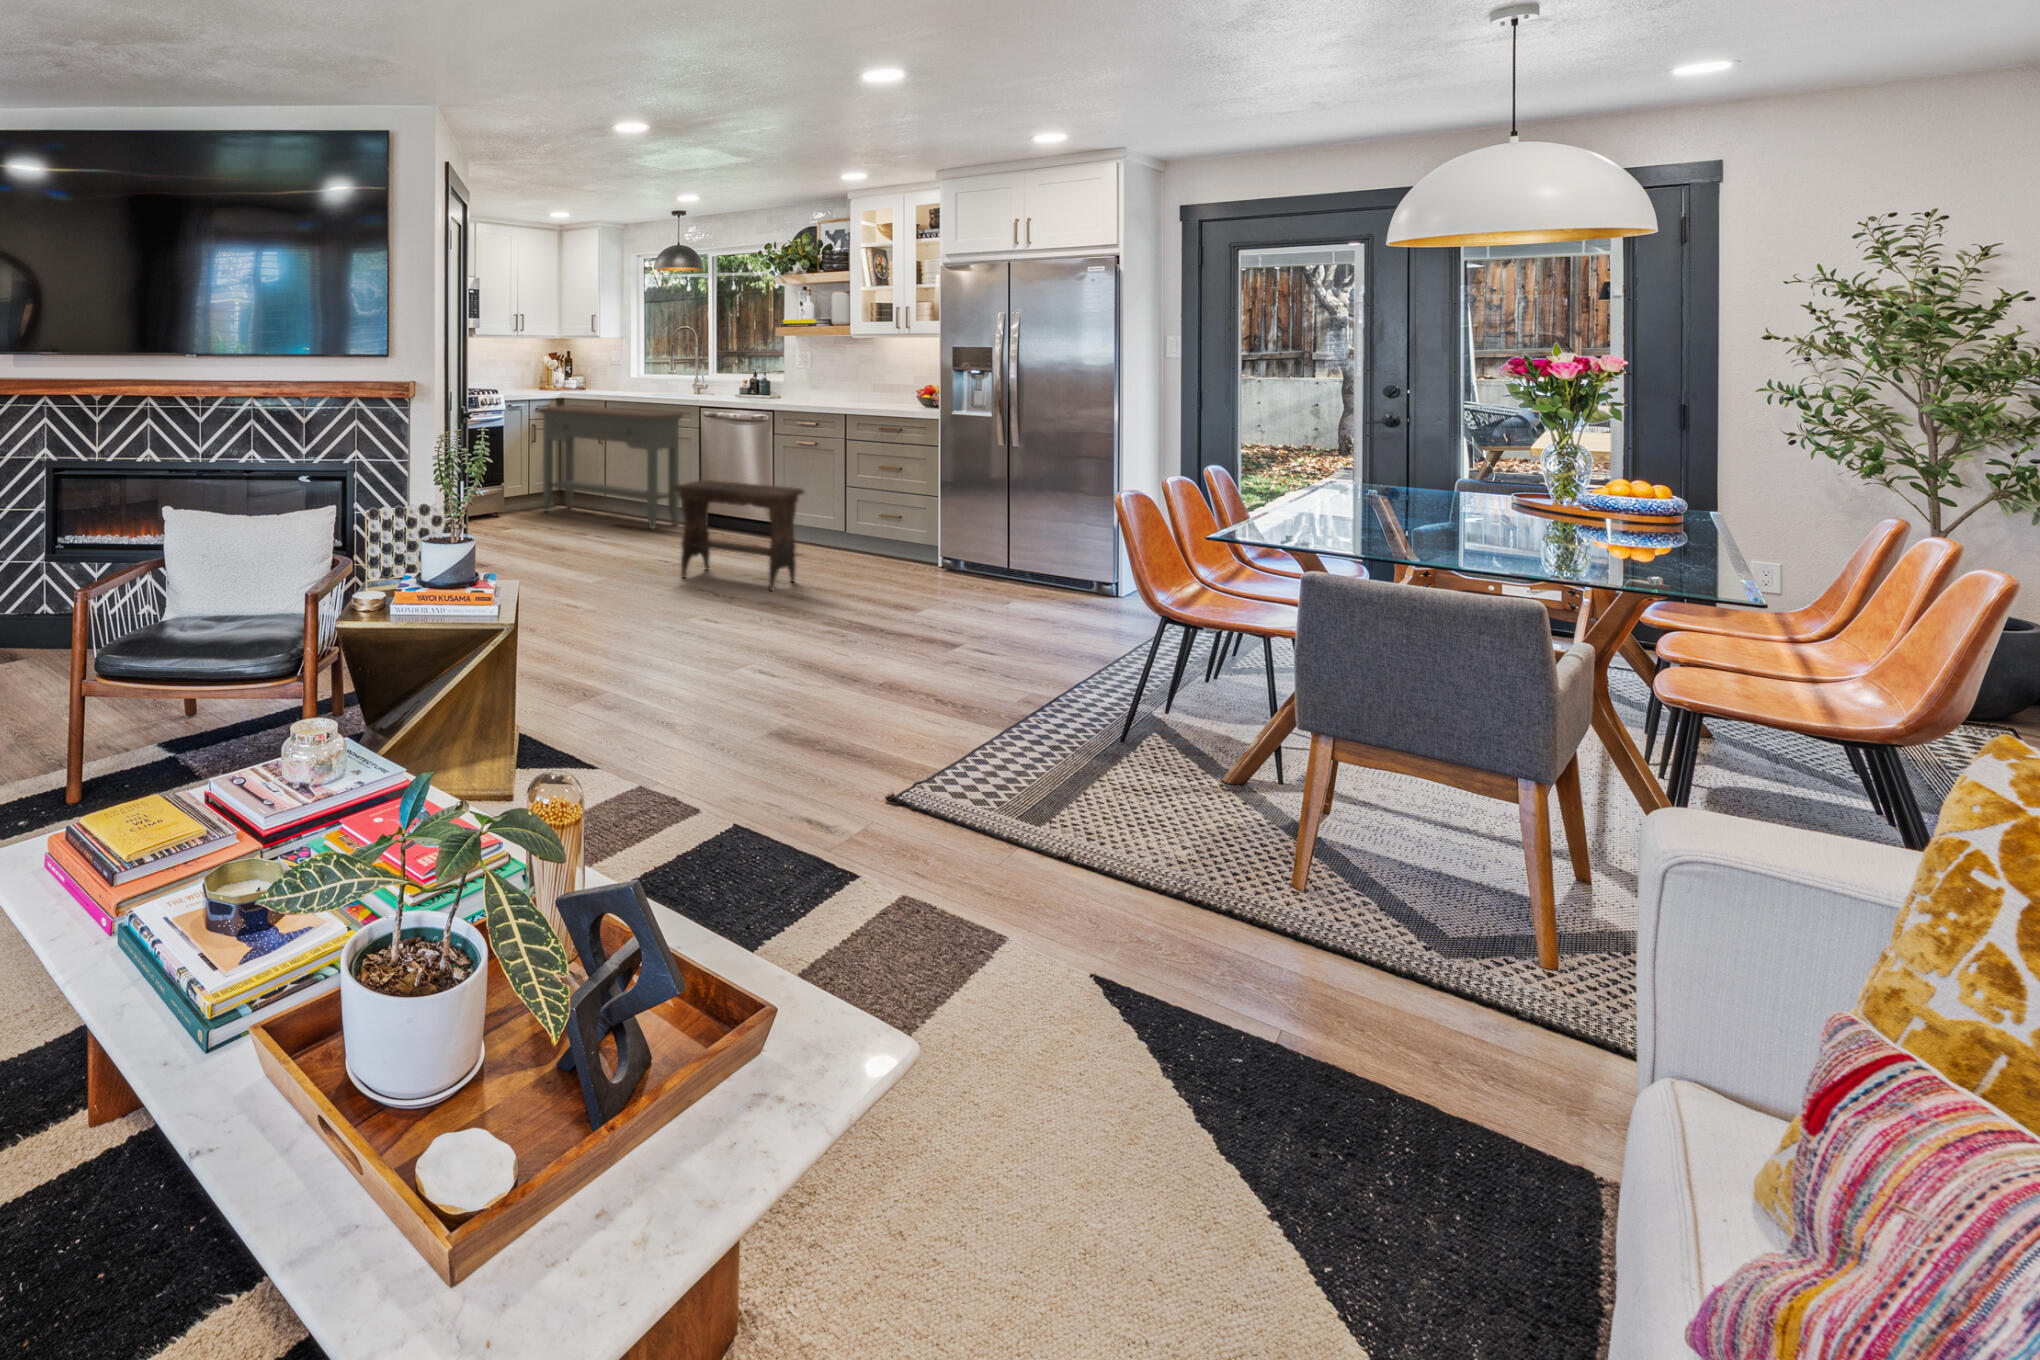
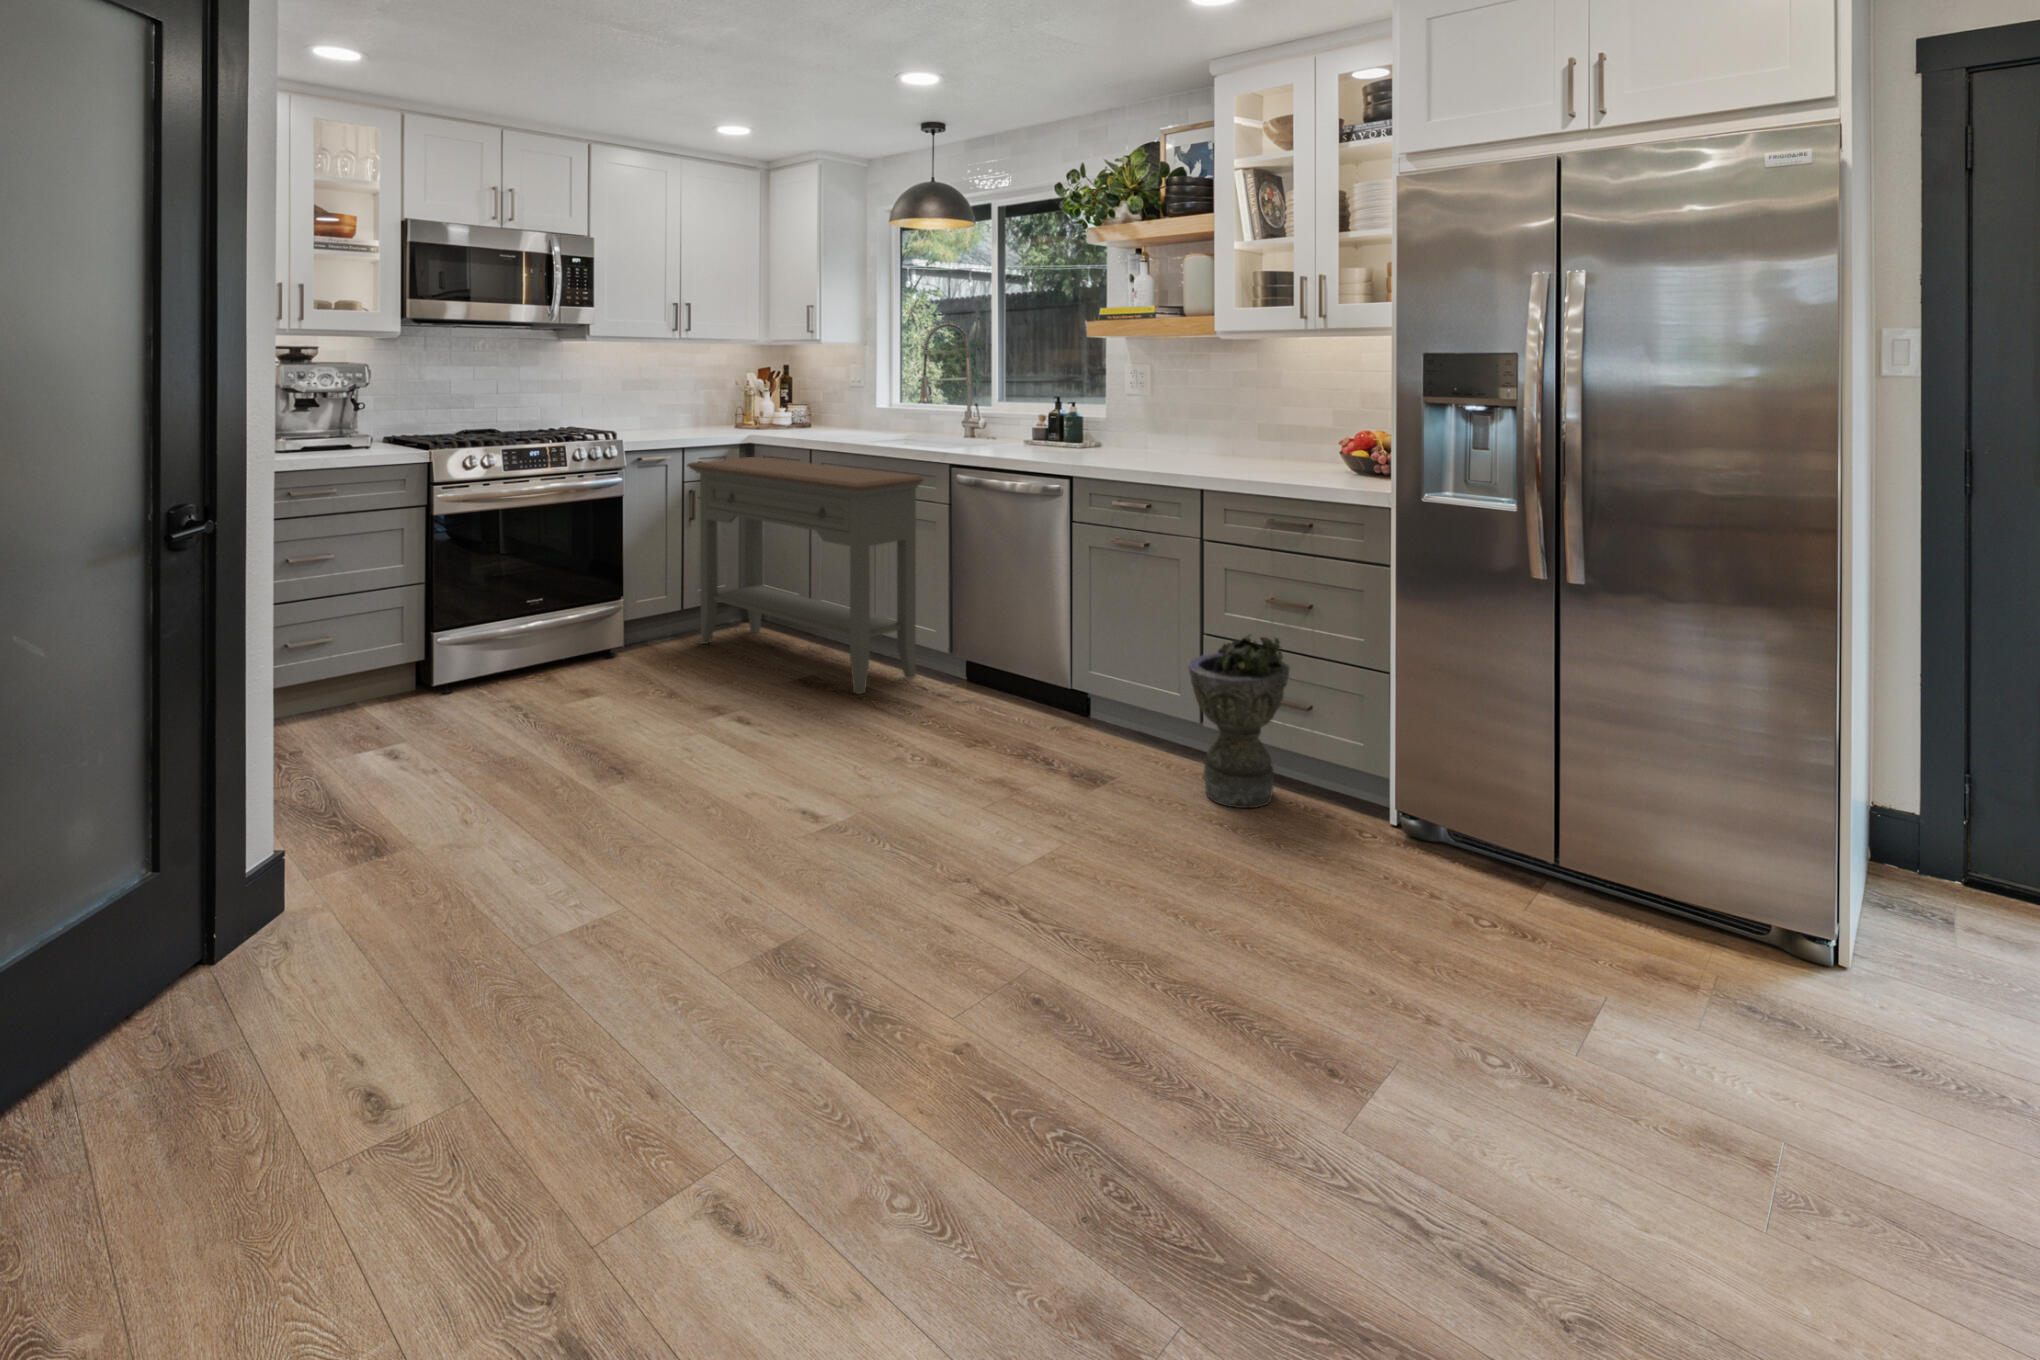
footstool: present [673,479,804,591] -> none [778,653,1087,981]
planter: none [840,482,890,561] -> present [1188,635,1289,808]

